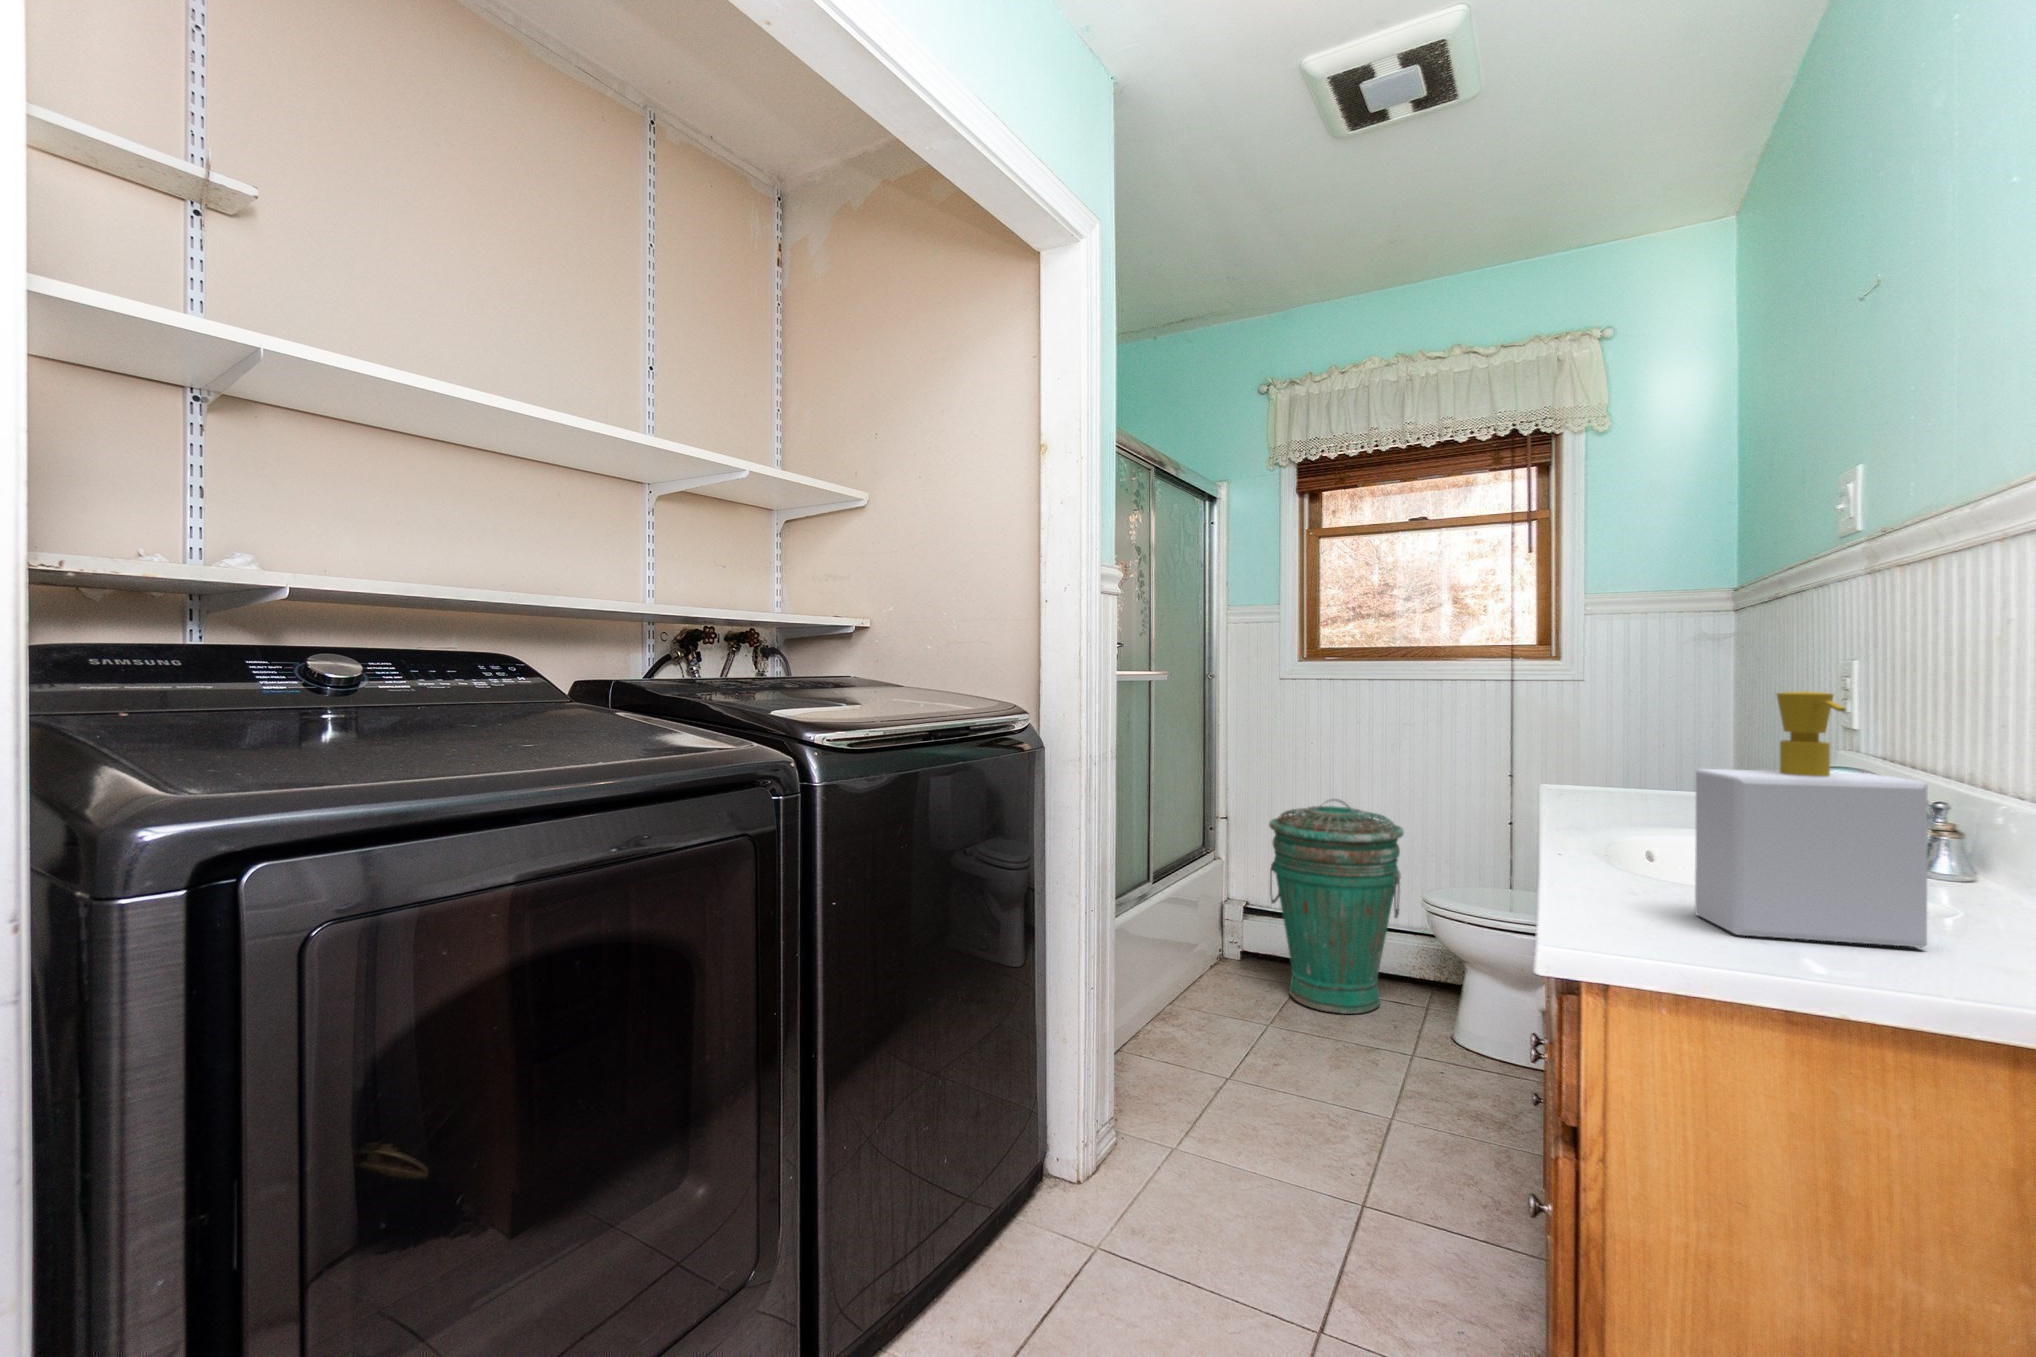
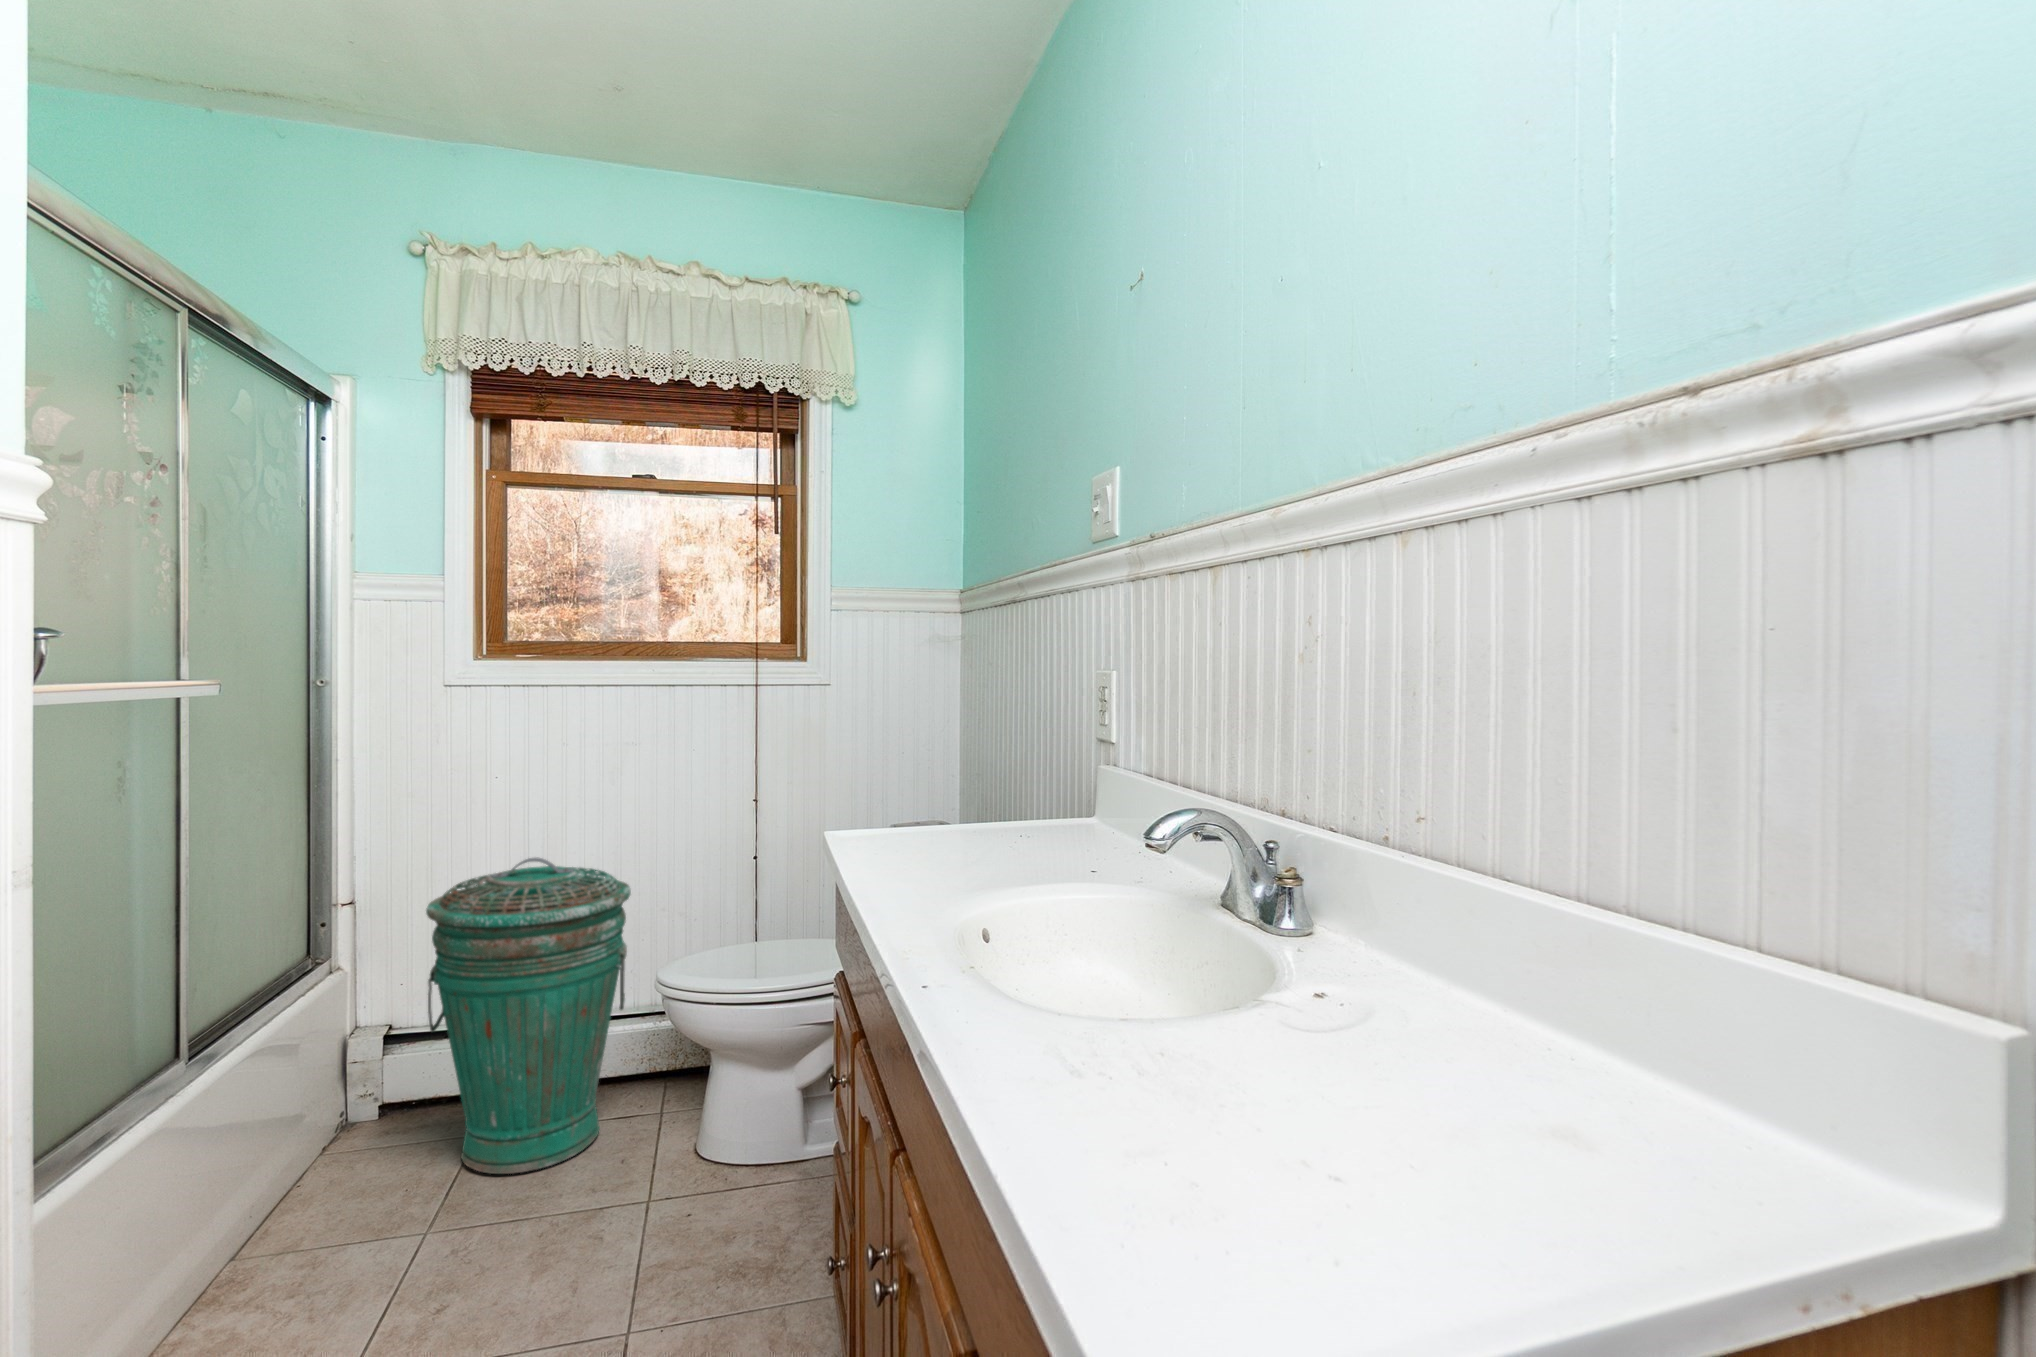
soap bottle: present [1695,691,1927,947] -> none [1218,746,1466,1167]

